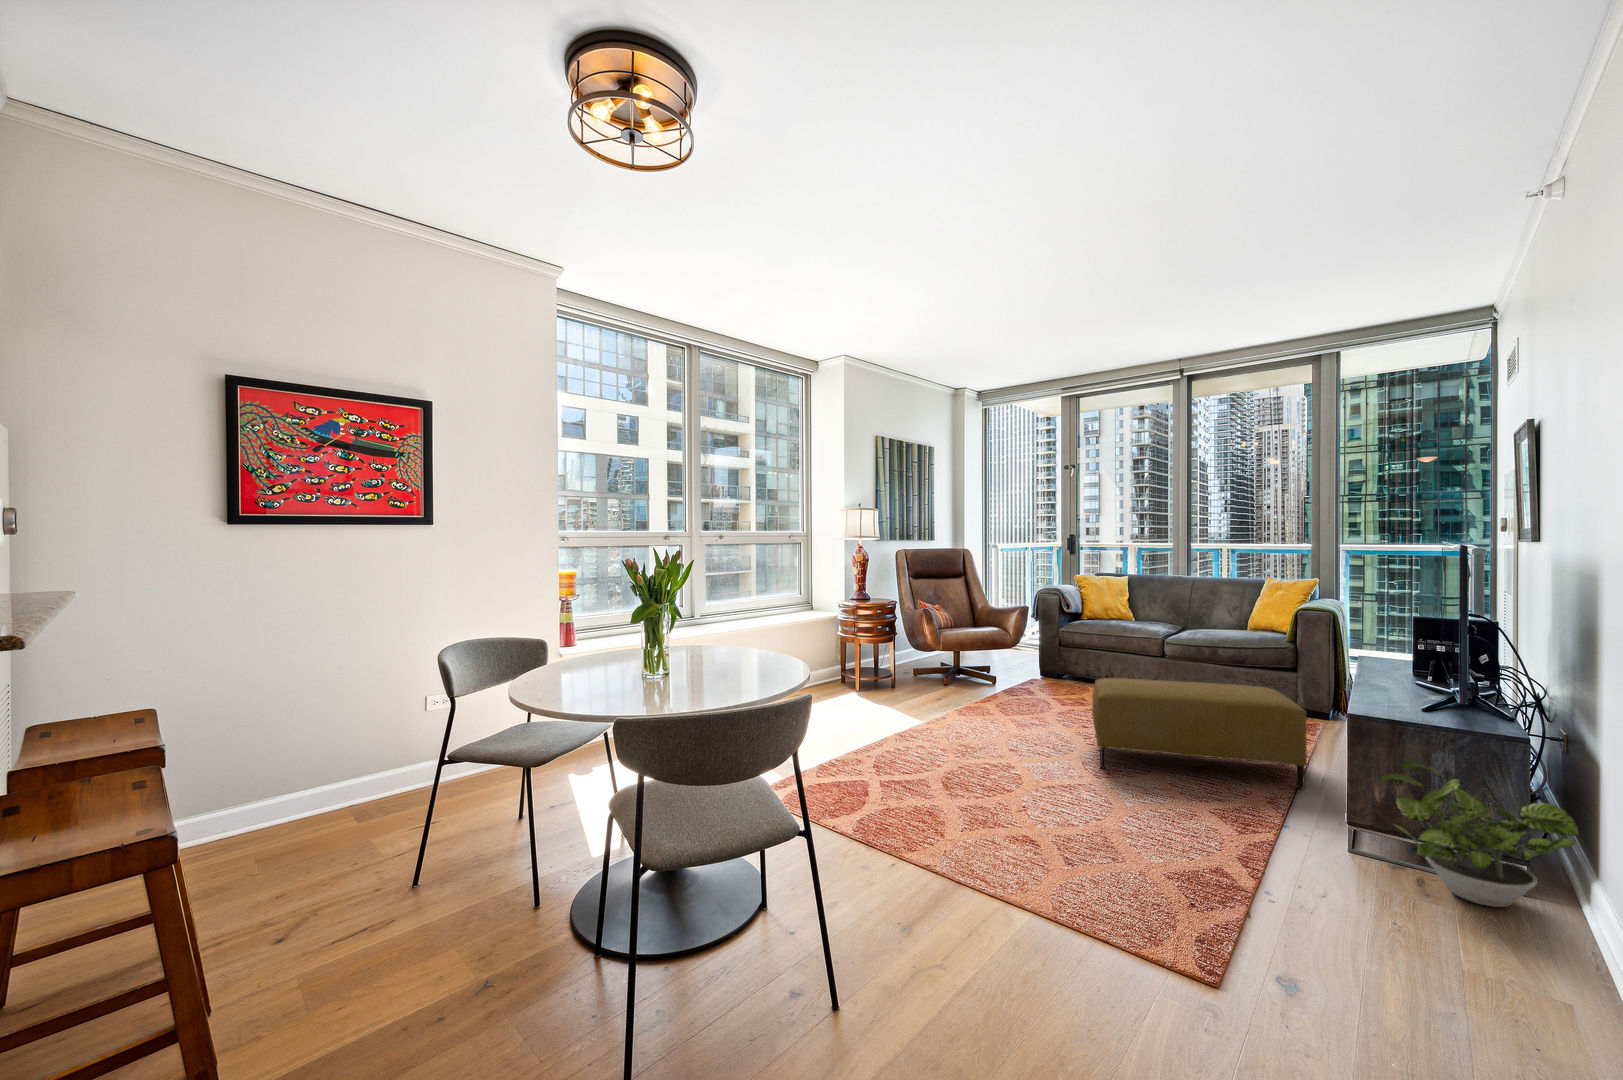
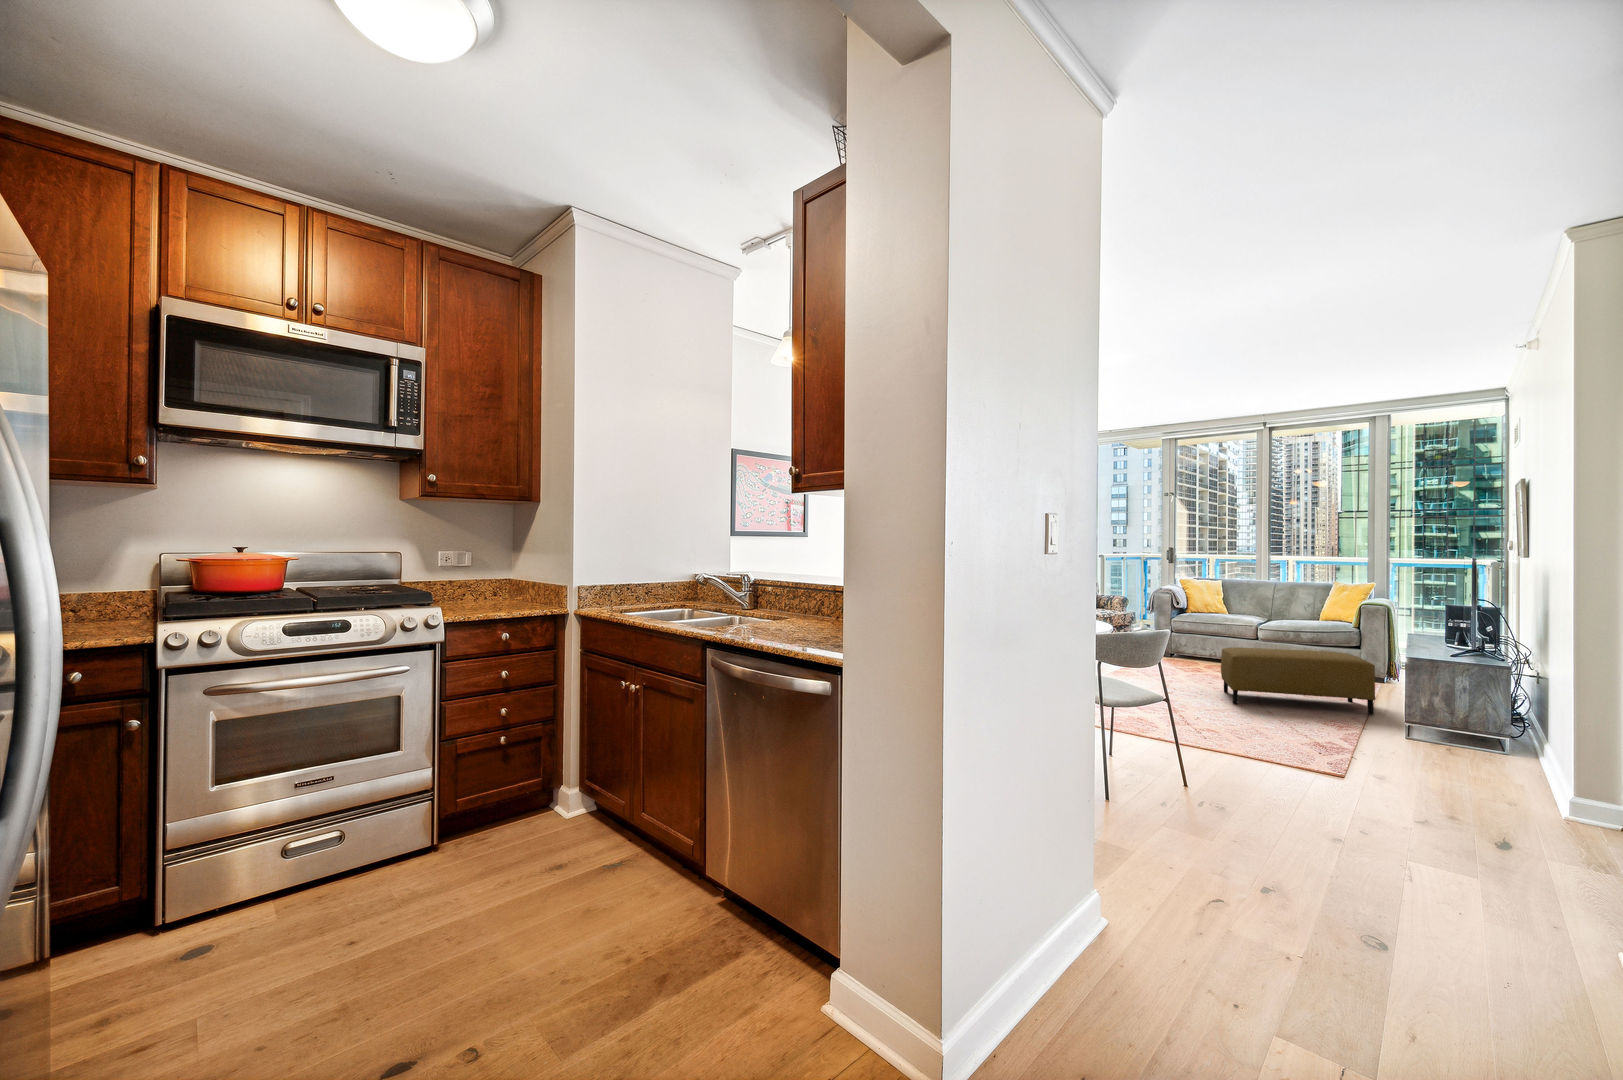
potted plant: present [1379,760,1579,907] -> none [1424,683,1537,760]

